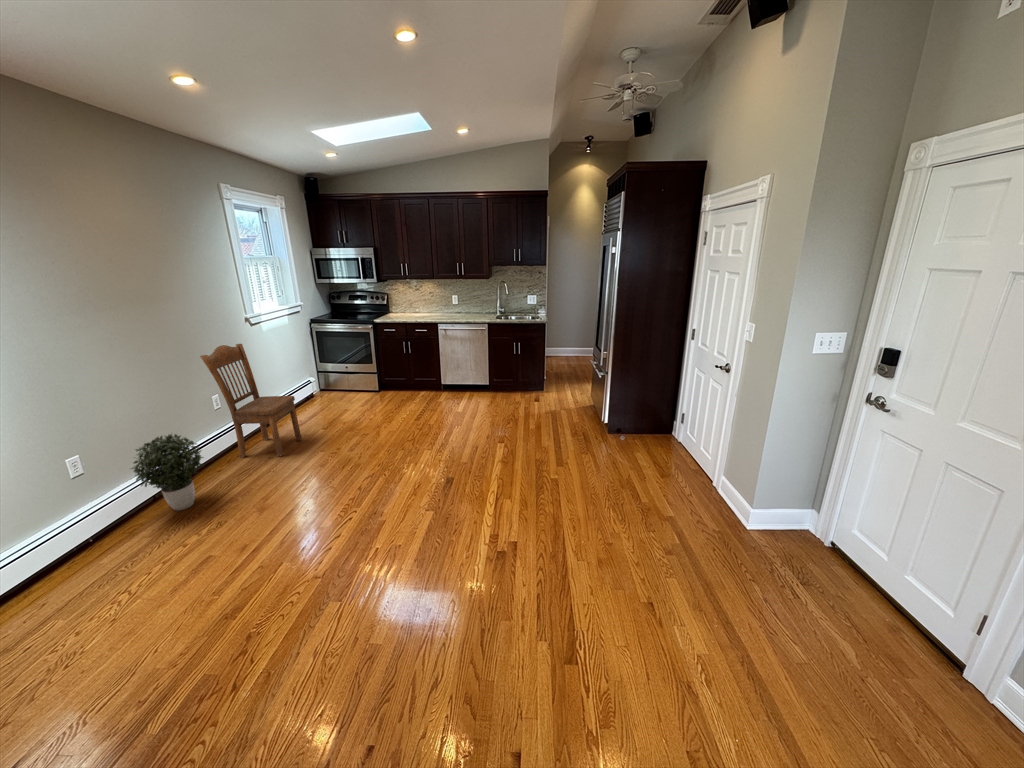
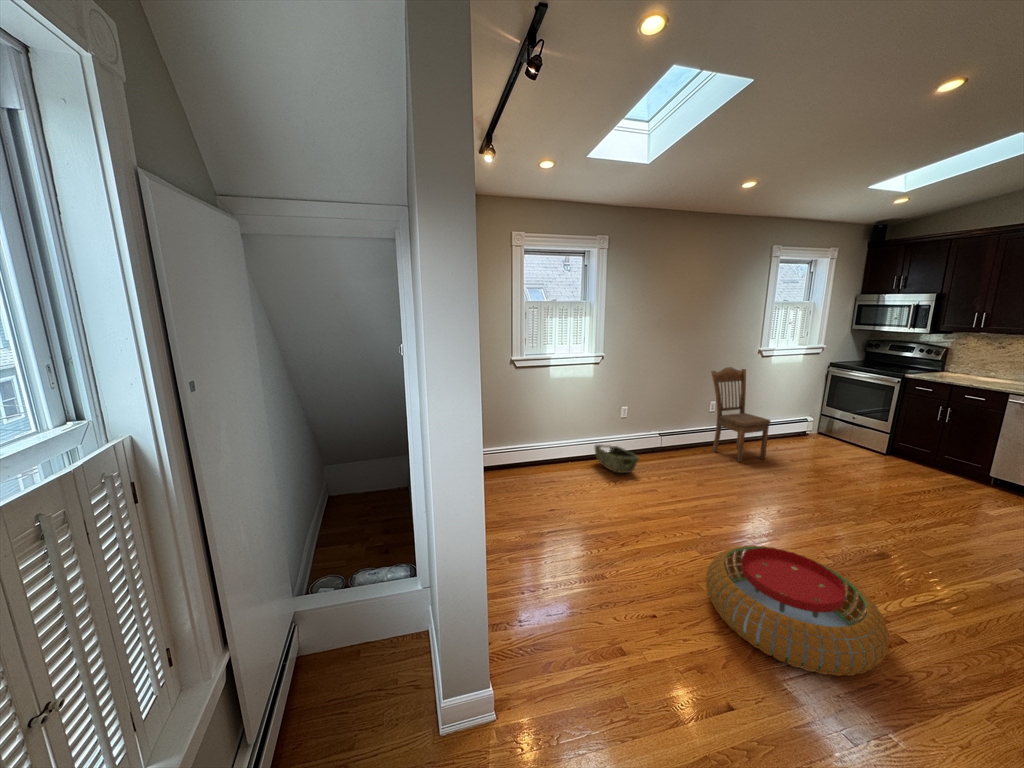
potted plant: present [131,434,204,511] -> none [646,412,685,462]
pouf: none [367,520,519,654] -> present [706,545,889,676]
woven basket: none [30,528,153,585] -> present [595,445,639,473]

